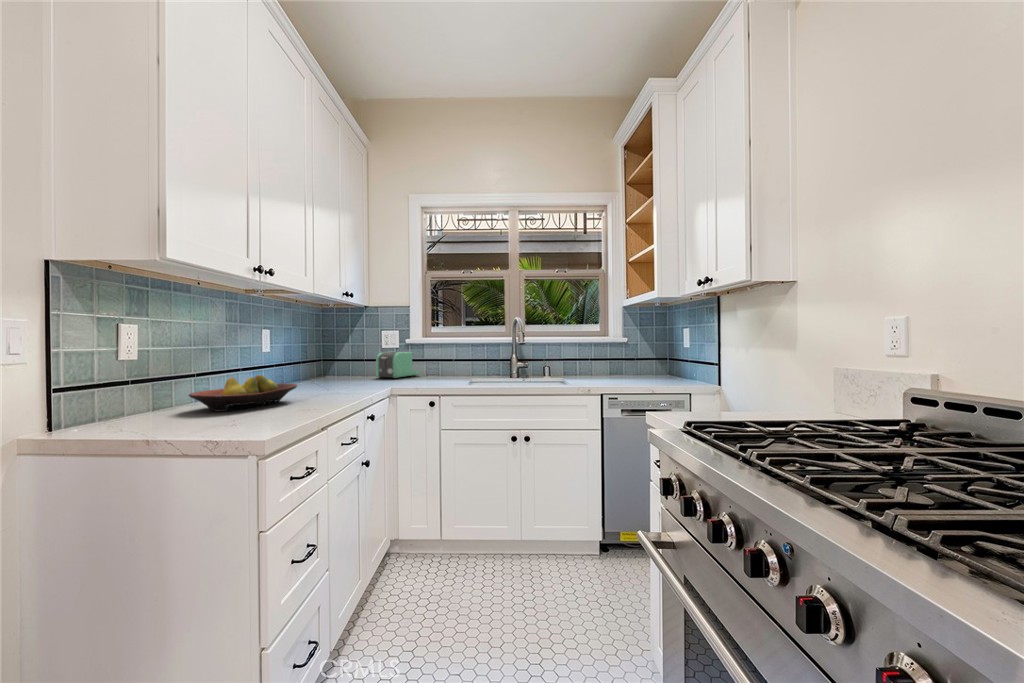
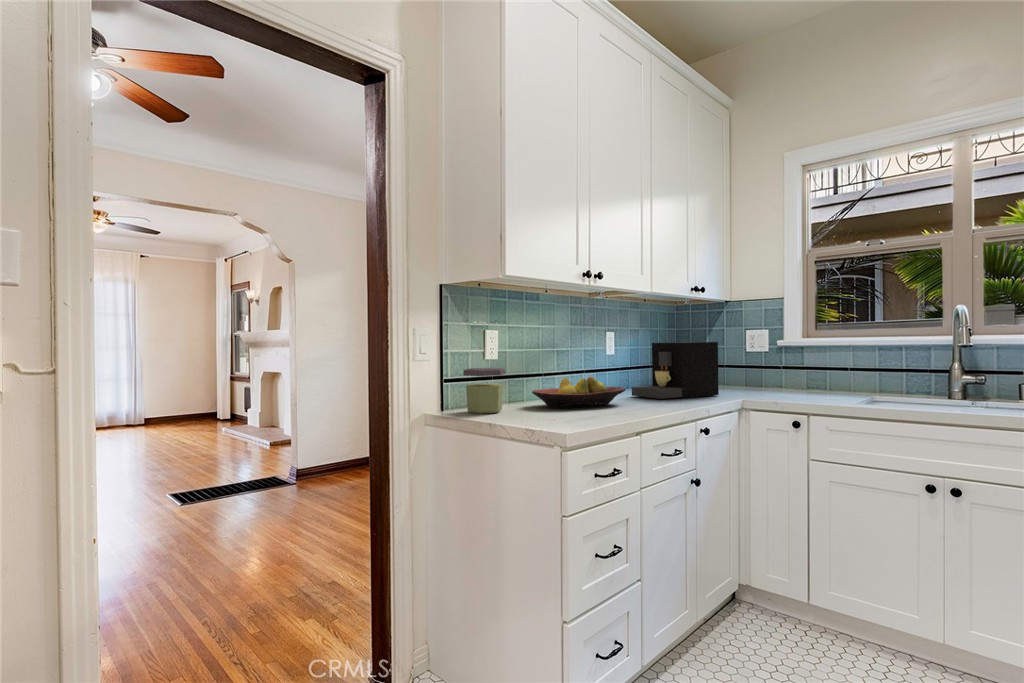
coffee maker: none [293,340,371,392] -> present [632,342,719,399]
toaster: present [376,352,419,378] -> none [737,356,797,390]
jar: none [90,370,156,428] -> present [463,368,505,414]

